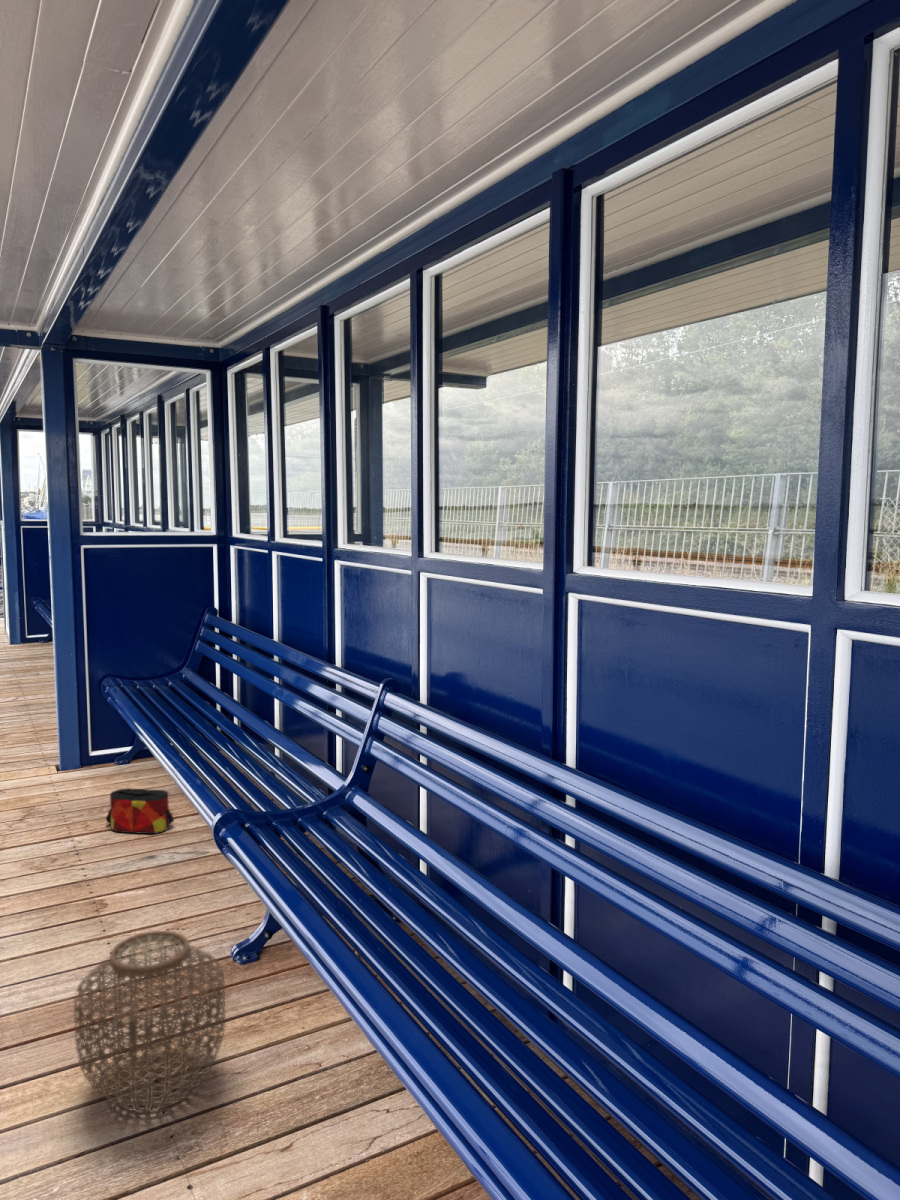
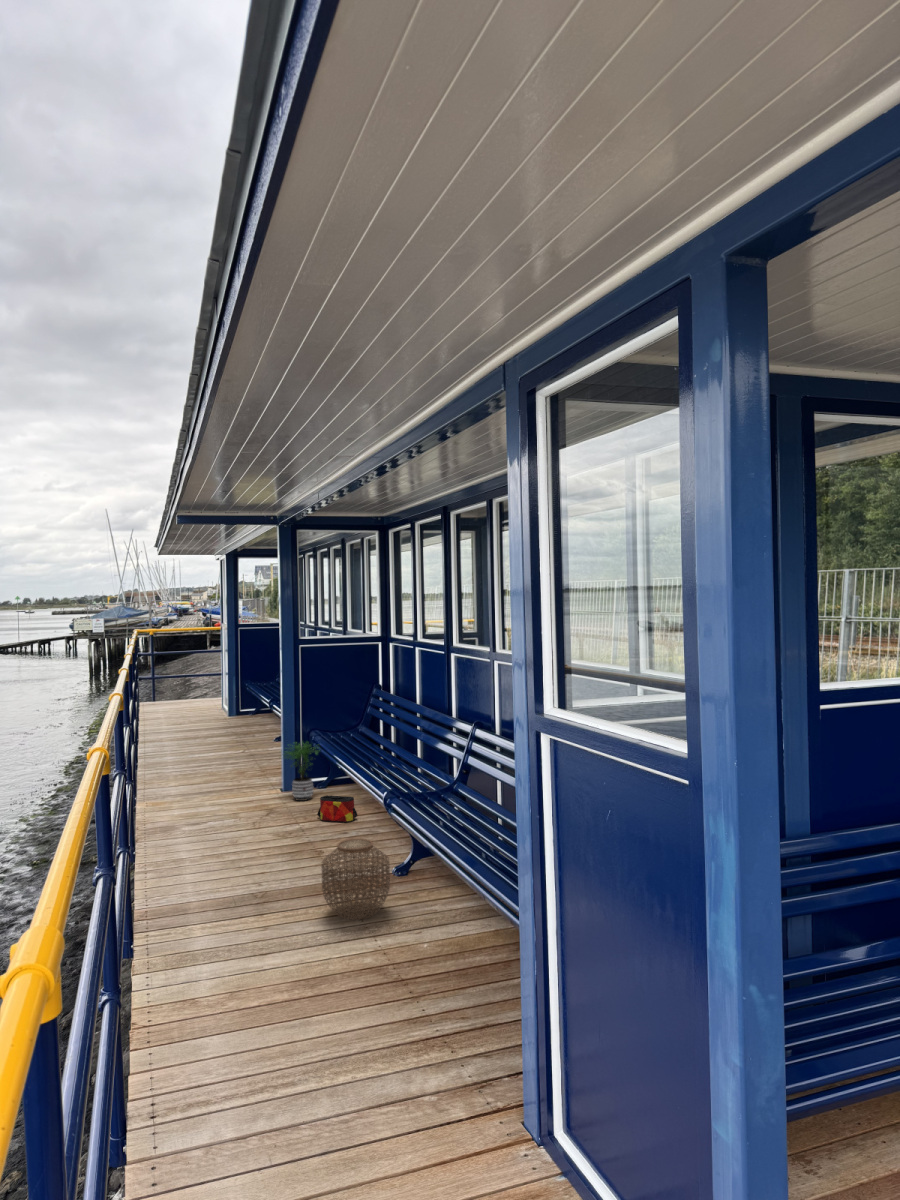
potted plant: none [46,694,119,790] -> present [285,742,318,801]

